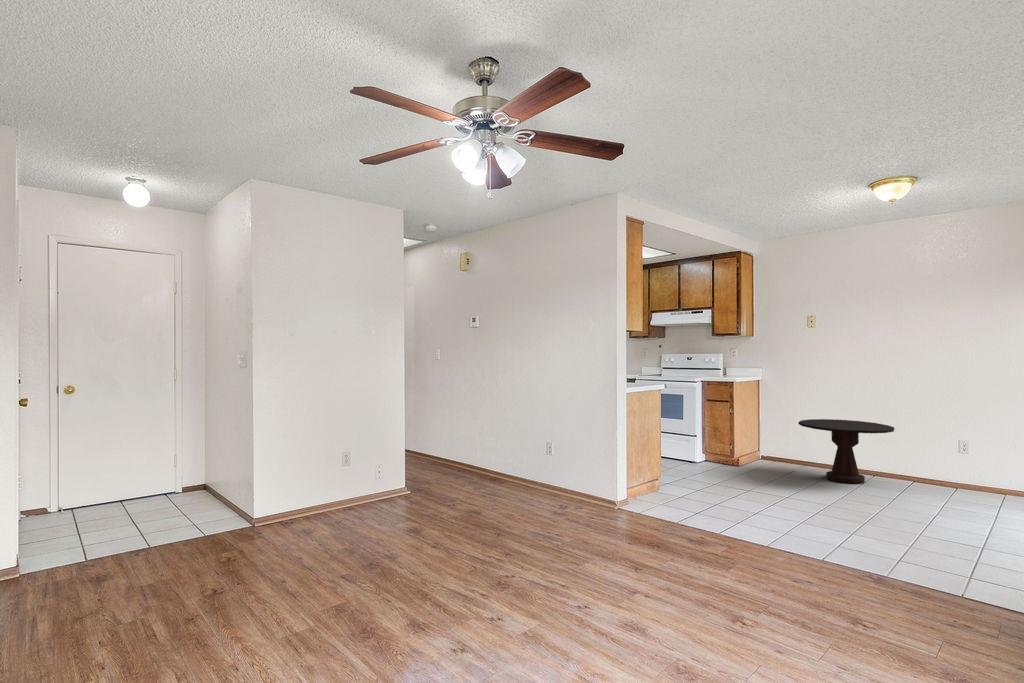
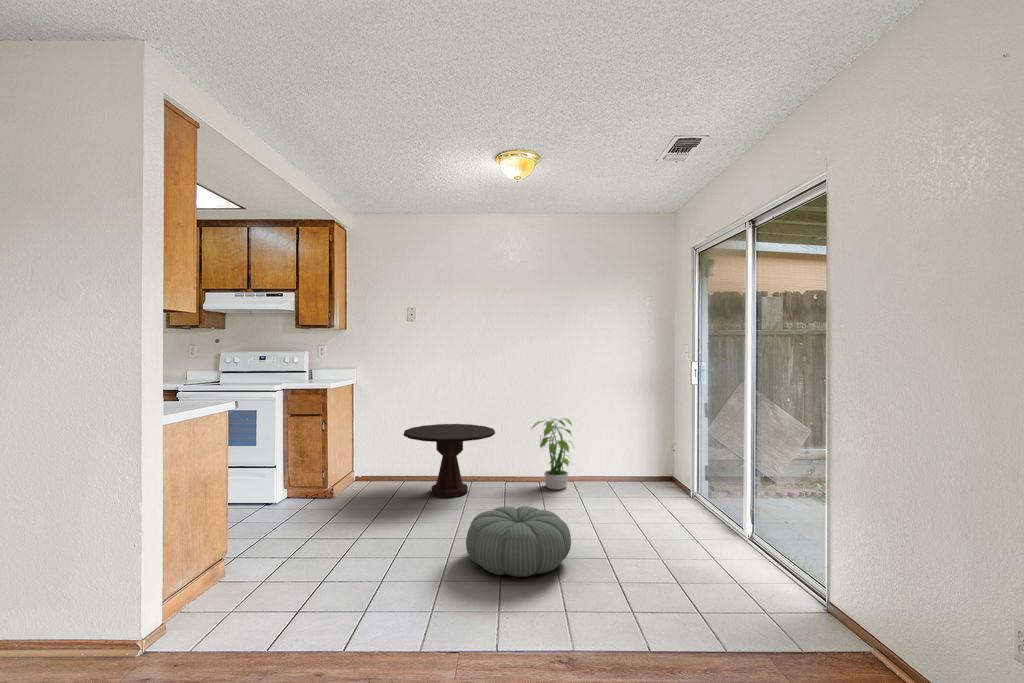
potted plant: none [940,421,1002,498] -> present [532,418,572,489]
pouf: none [829,485,940,542] -> present [466,506,571,577]

